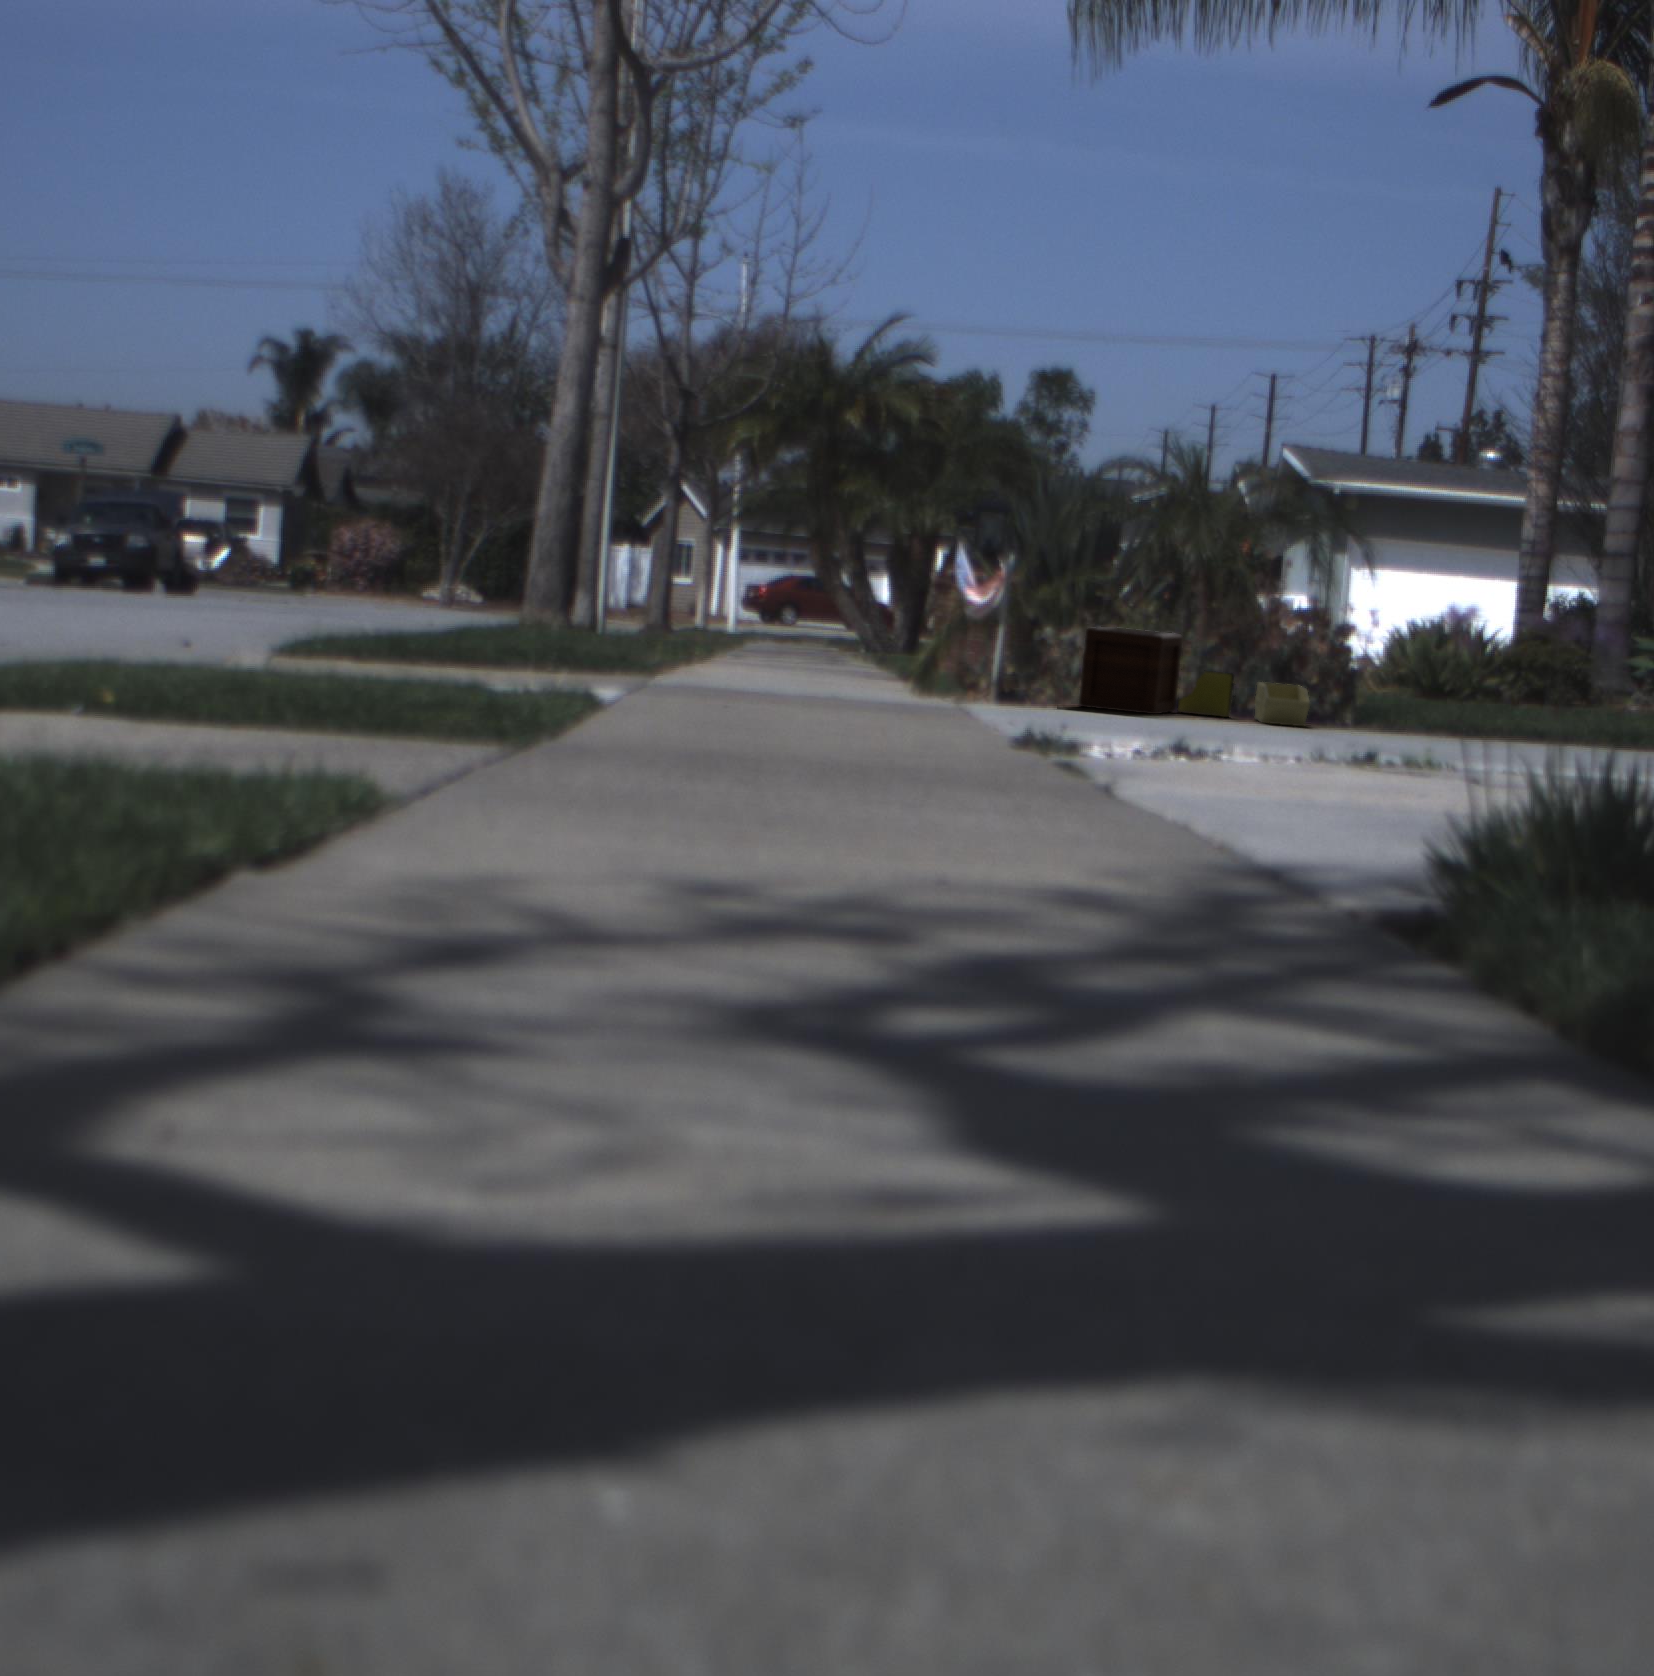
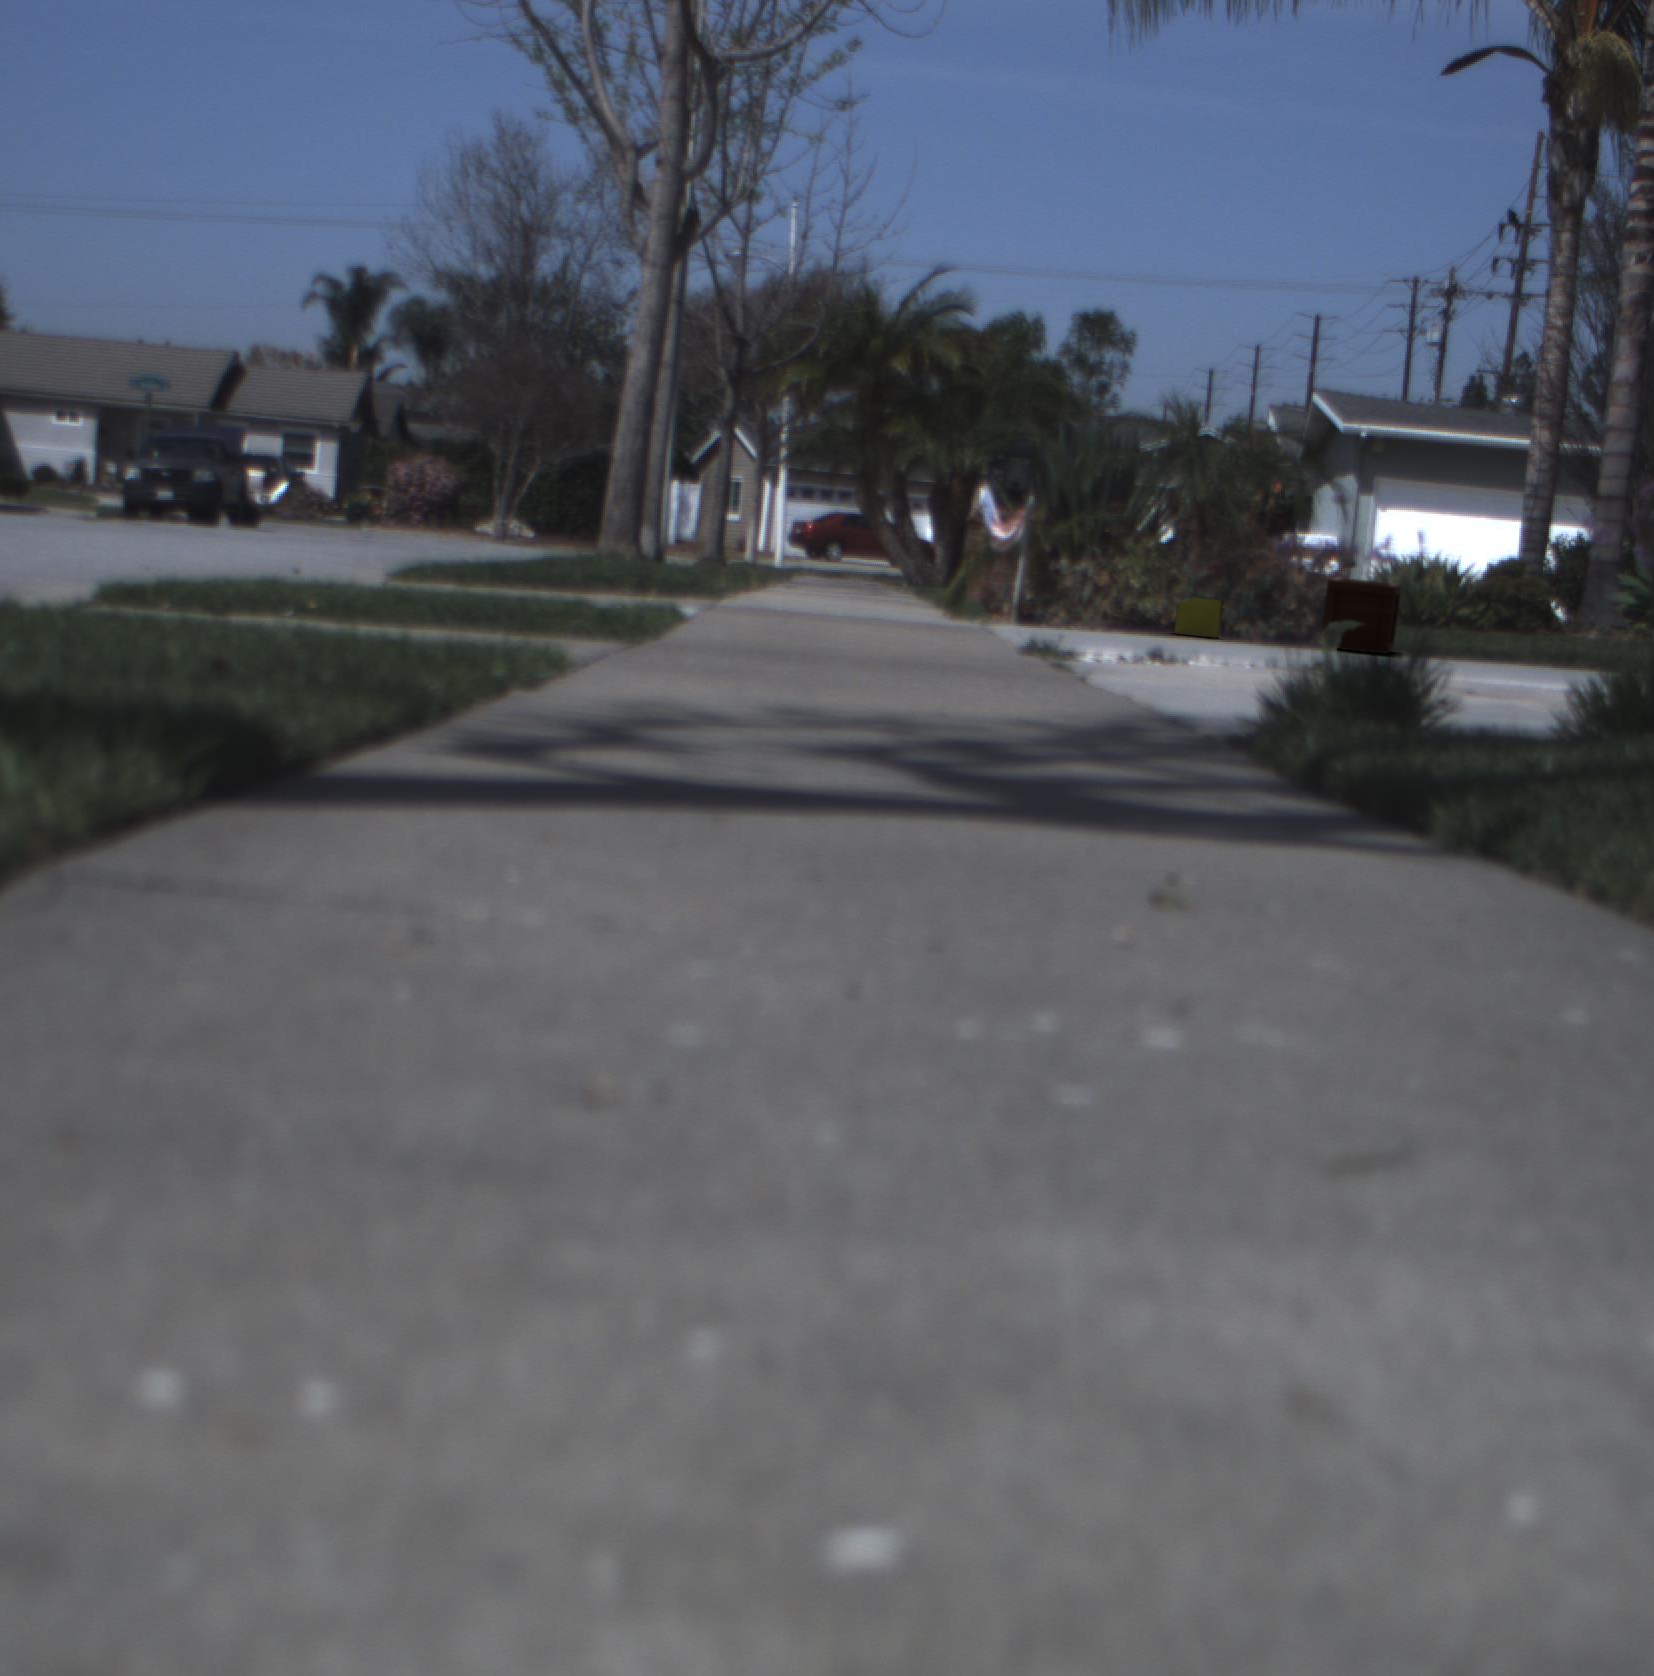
wooden crate: present [1079,627,1183,714] -> present [1321,578,1402,654]
storage bin: present [1255,682,1310,726] -> none [1241,607,1289,647]

